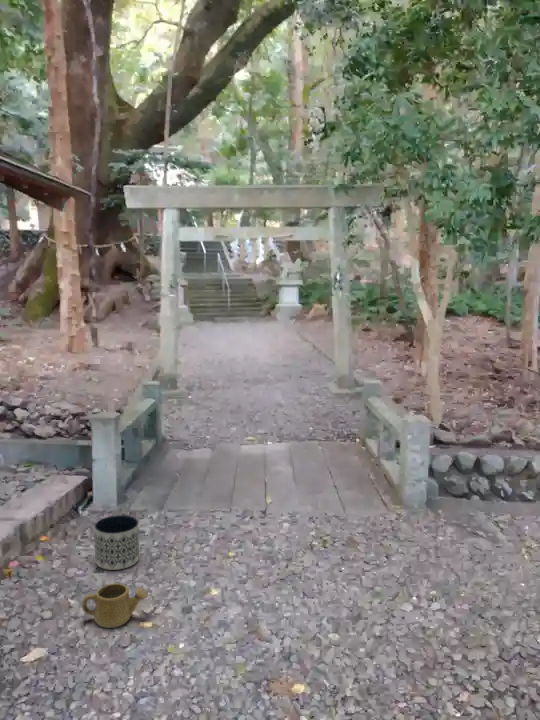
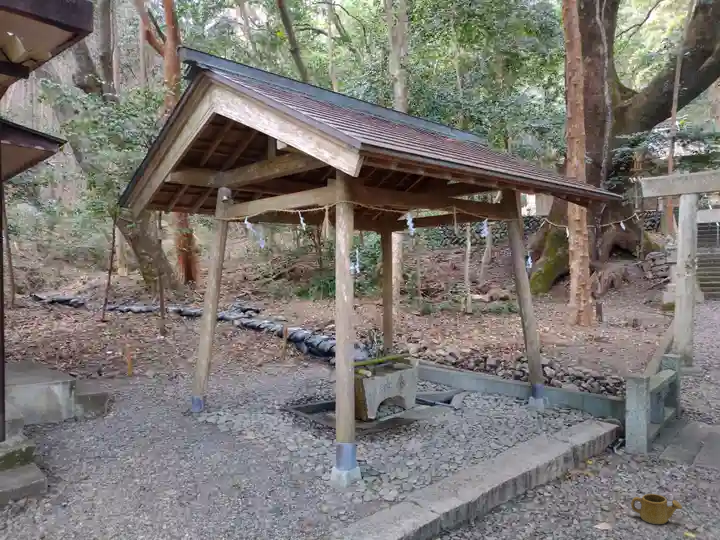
planter: present [94,515,139,570] -> none [634,452,670,492]

